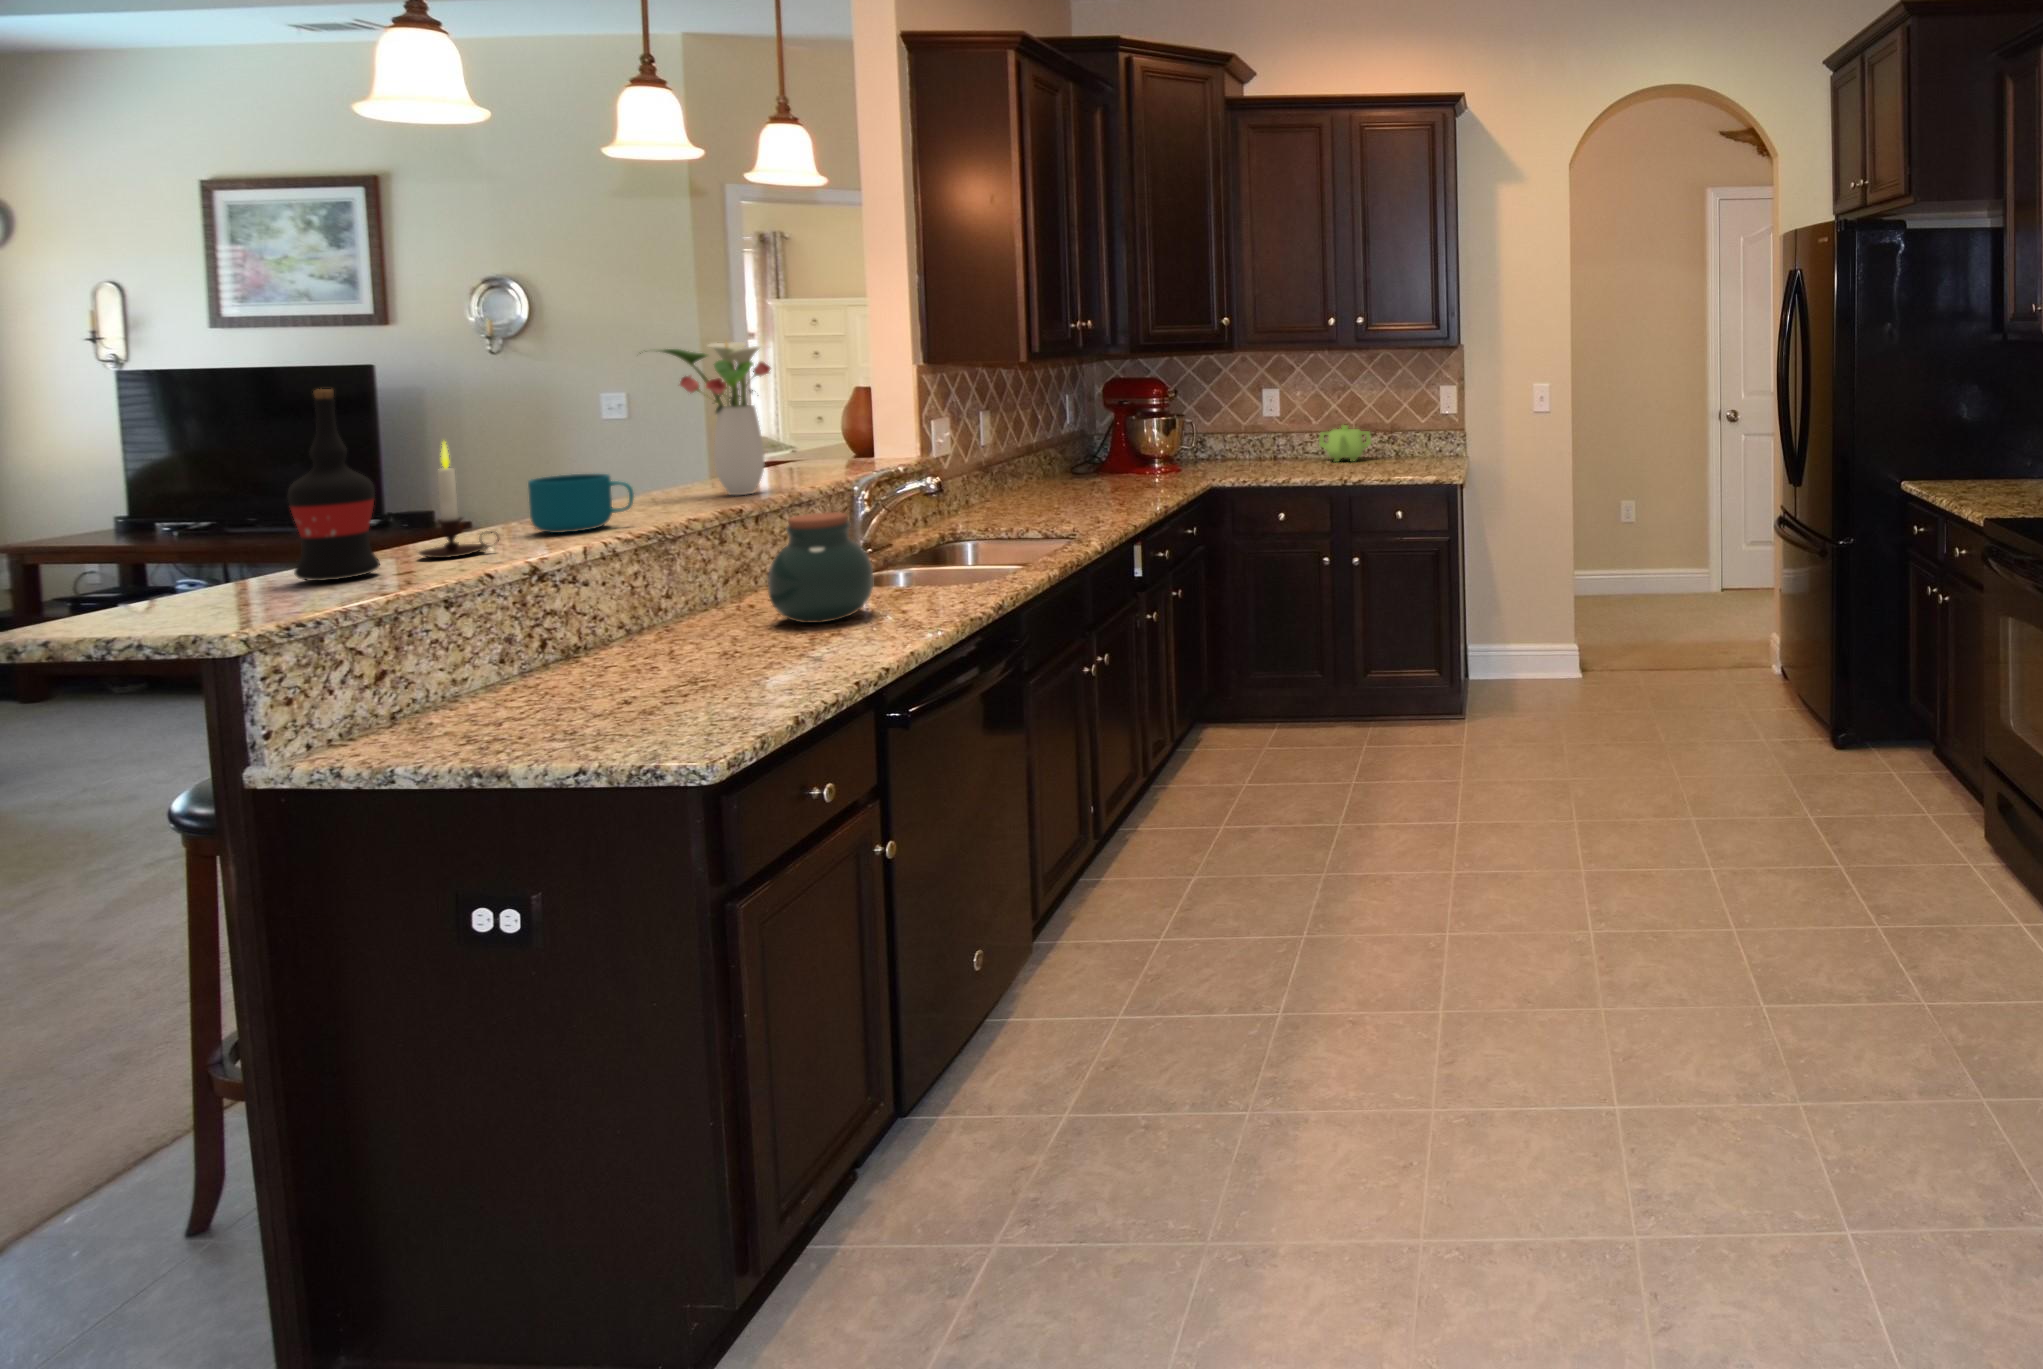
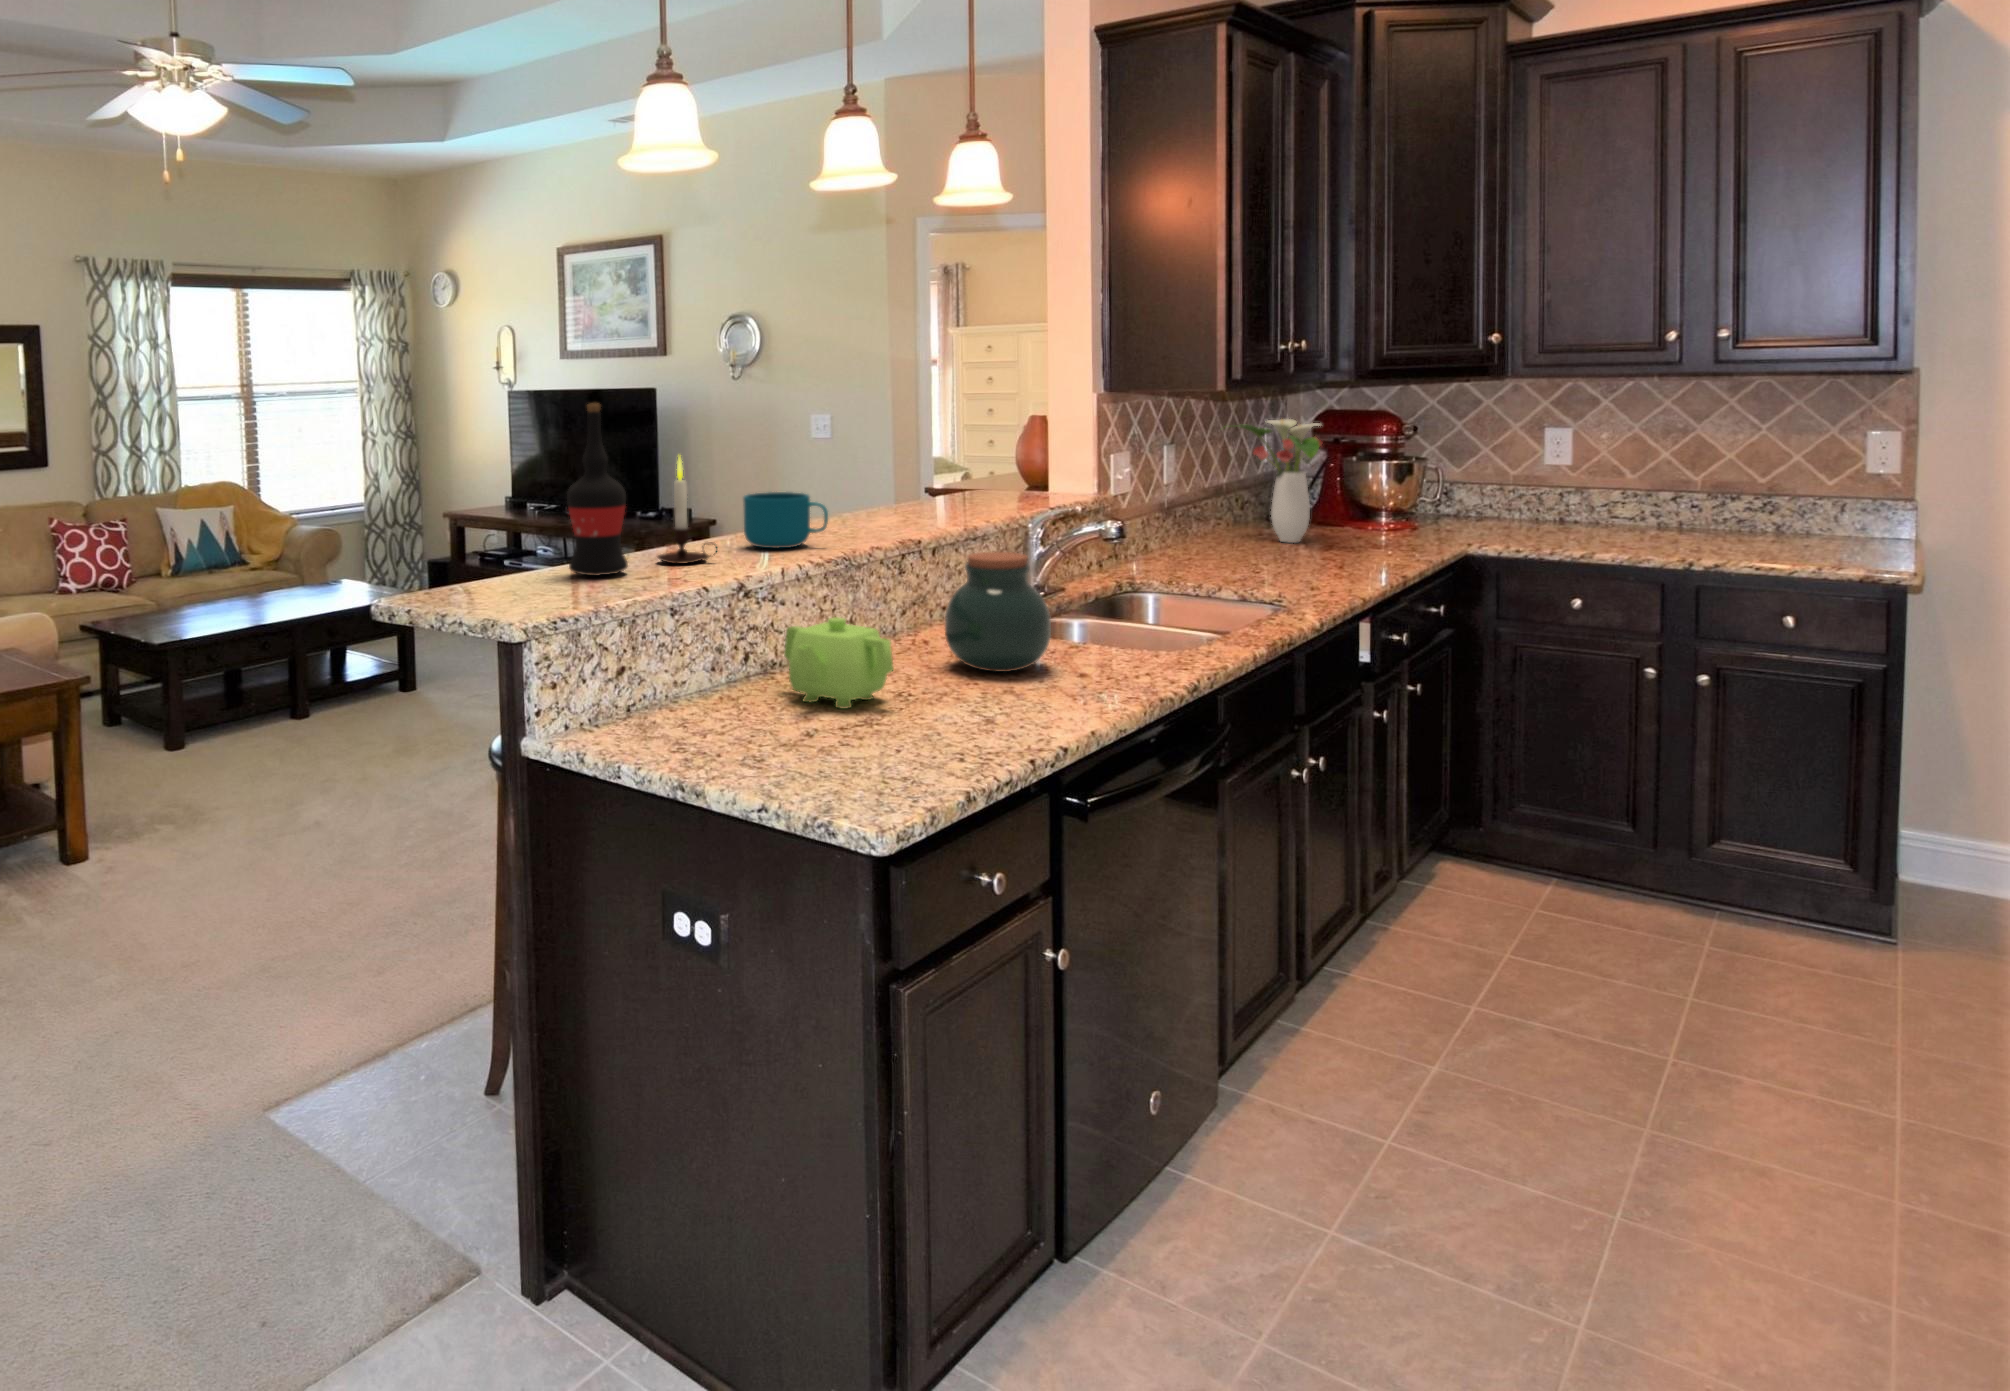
flower arrangement: present [640,342,770,495] -> present [1238,419,1322,543]
teapot: present [1319,425,1371,462] -> present [784,617,894,709]

